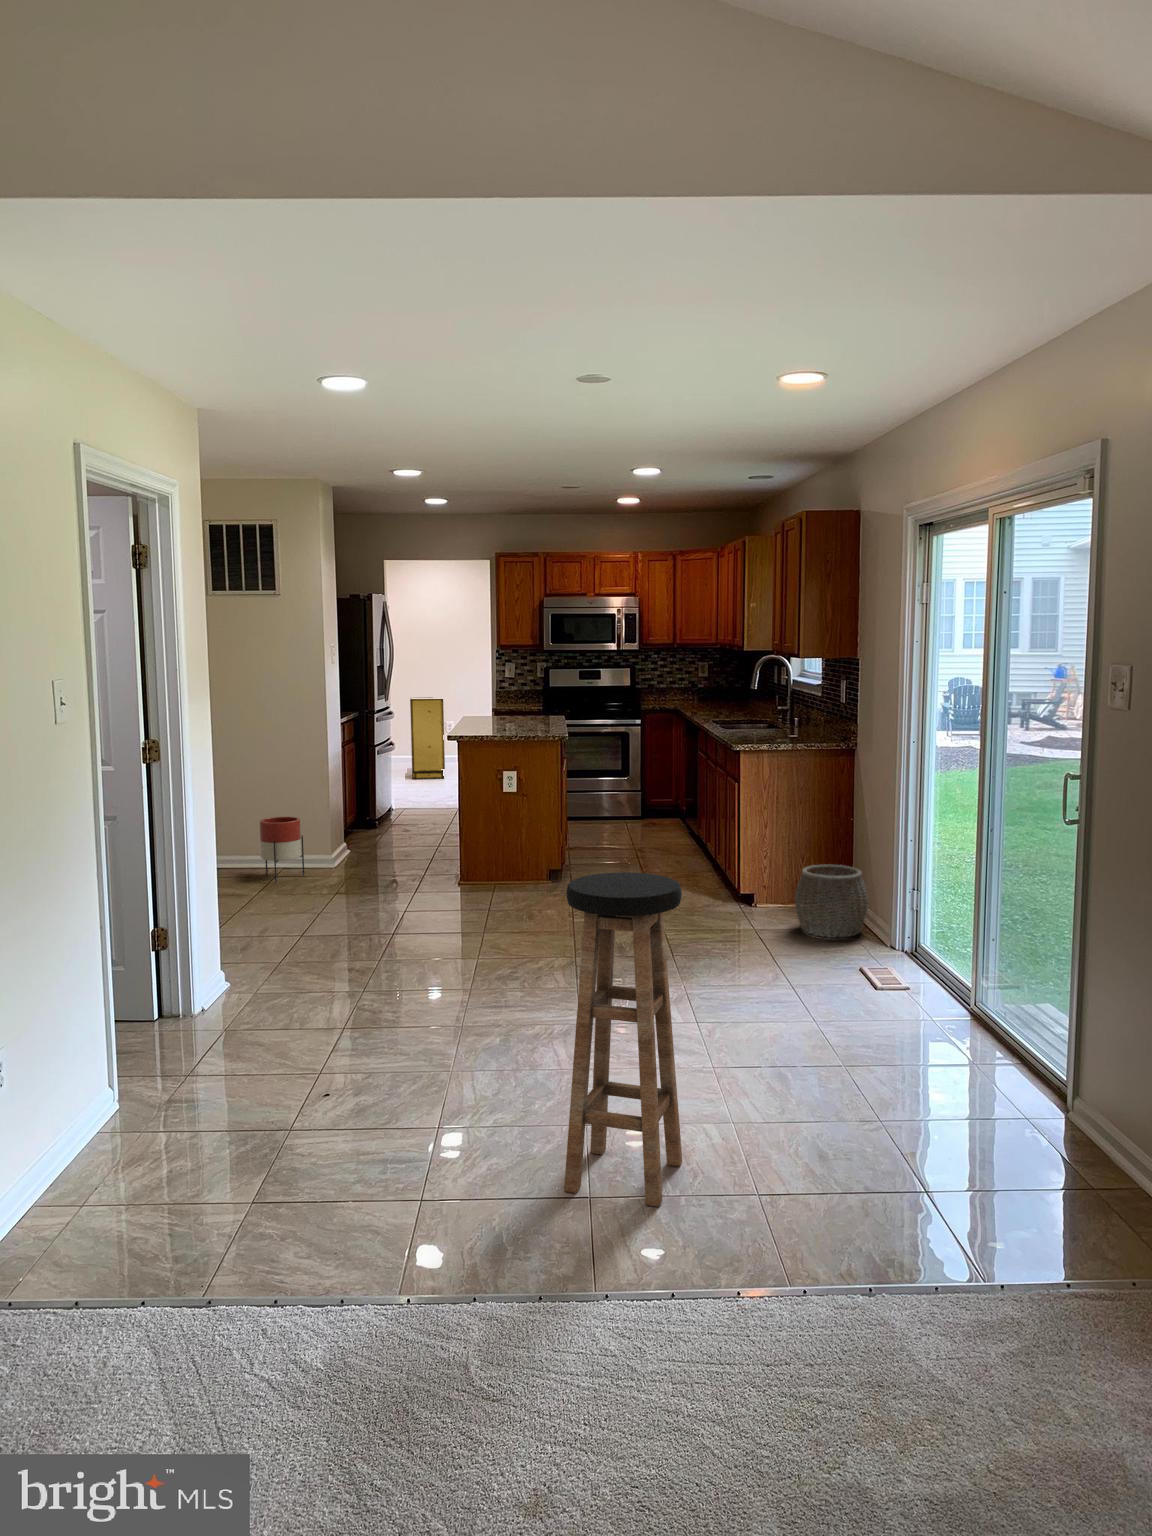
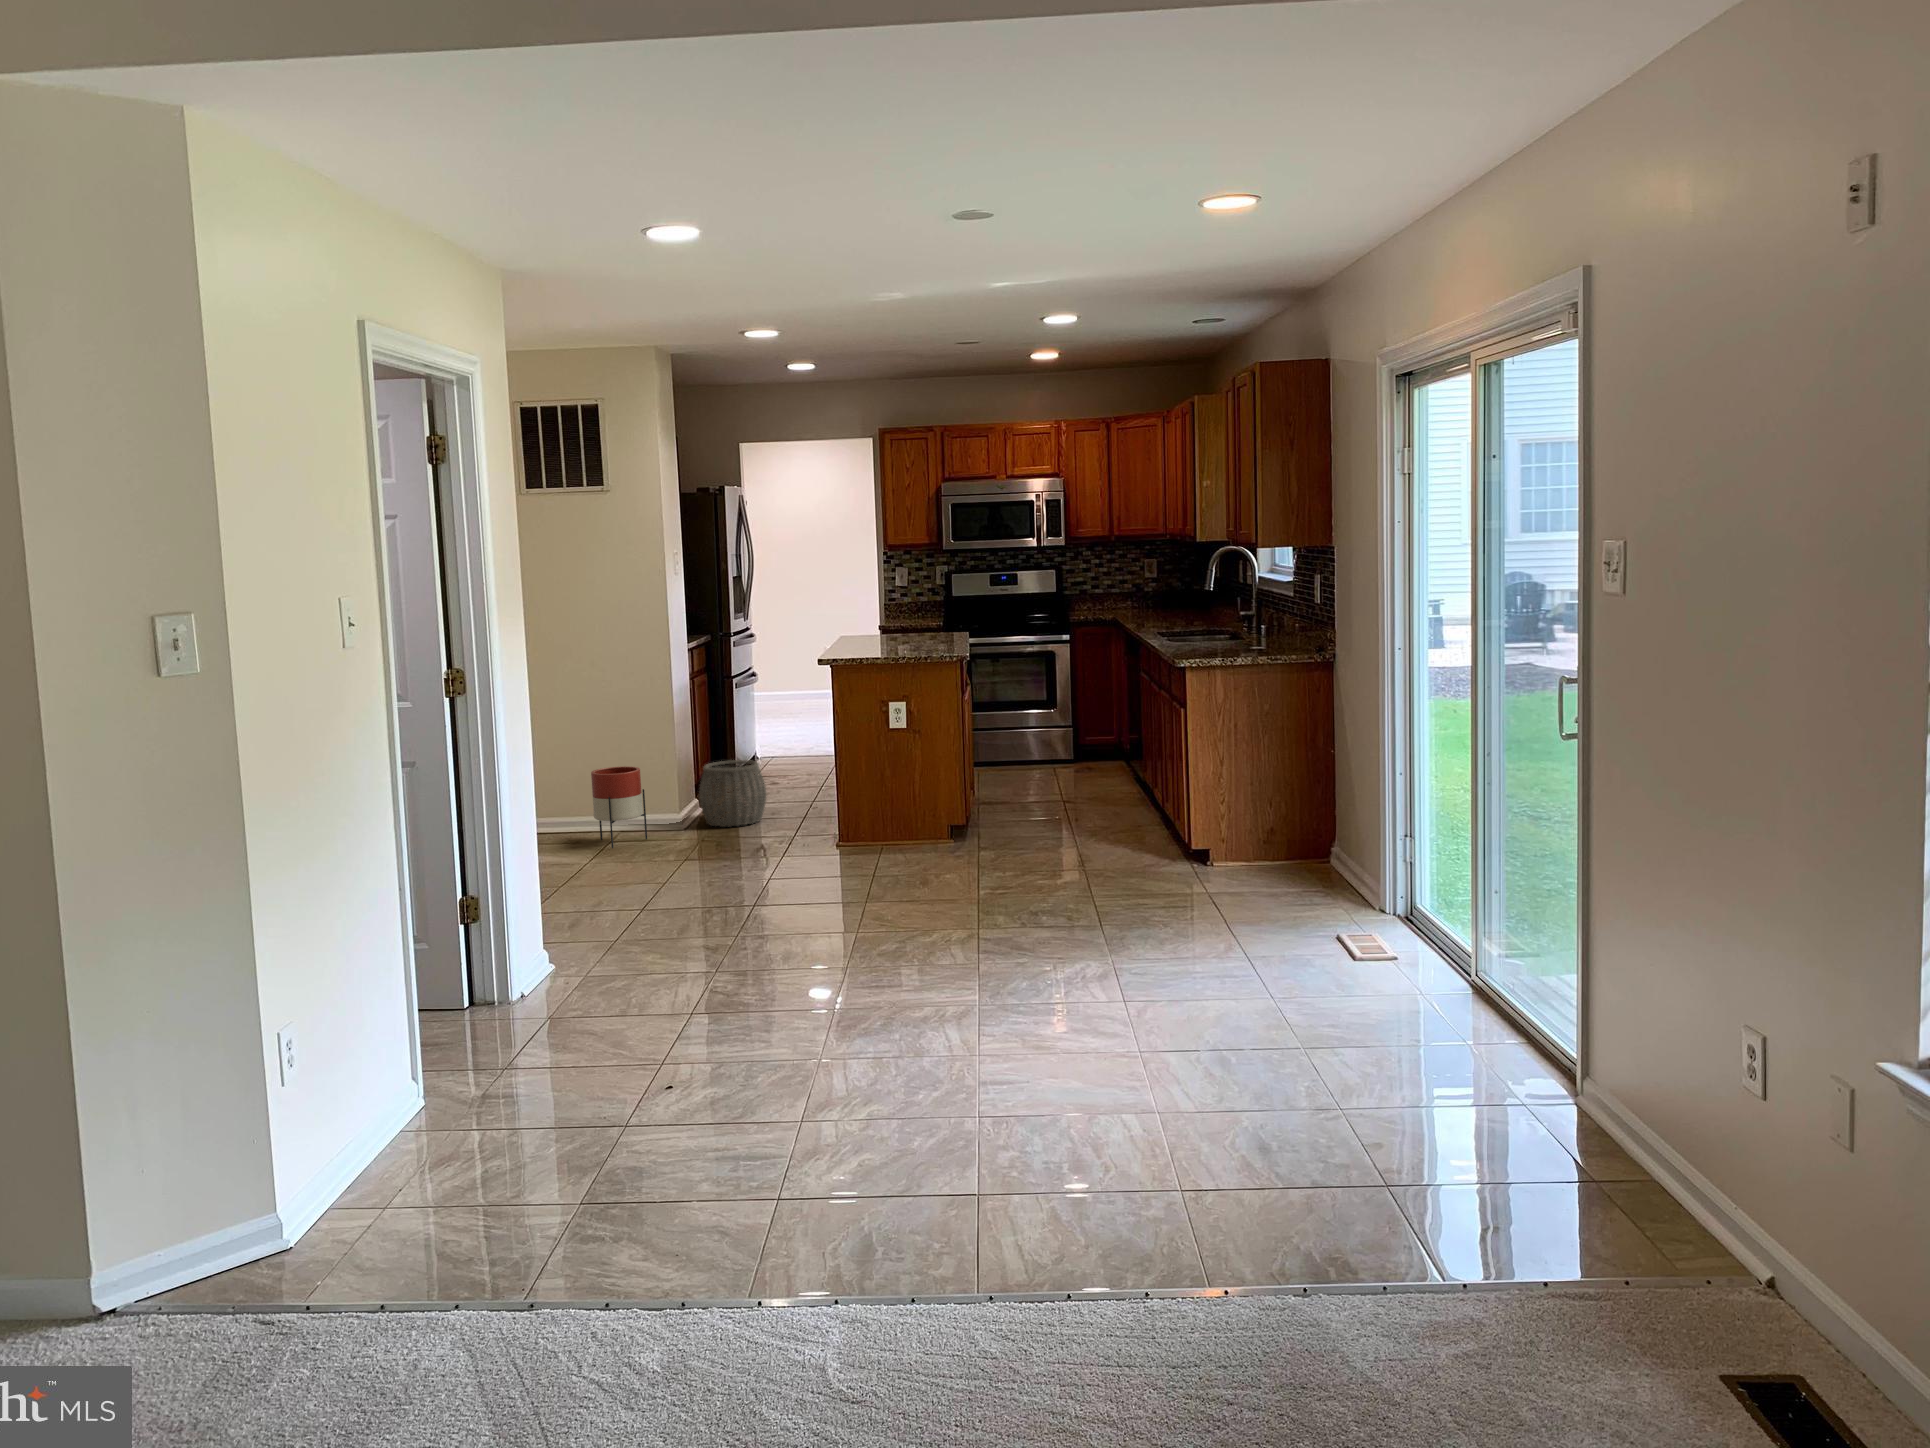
storage cabinet: present [410,697,445,779] -> none [779,616,826,721]
woven basket: present [795,865,868,937] -> present [699,760,767,827]
bar stool: present [564,872,682,1207] -> none [939,806,1092,1204]

